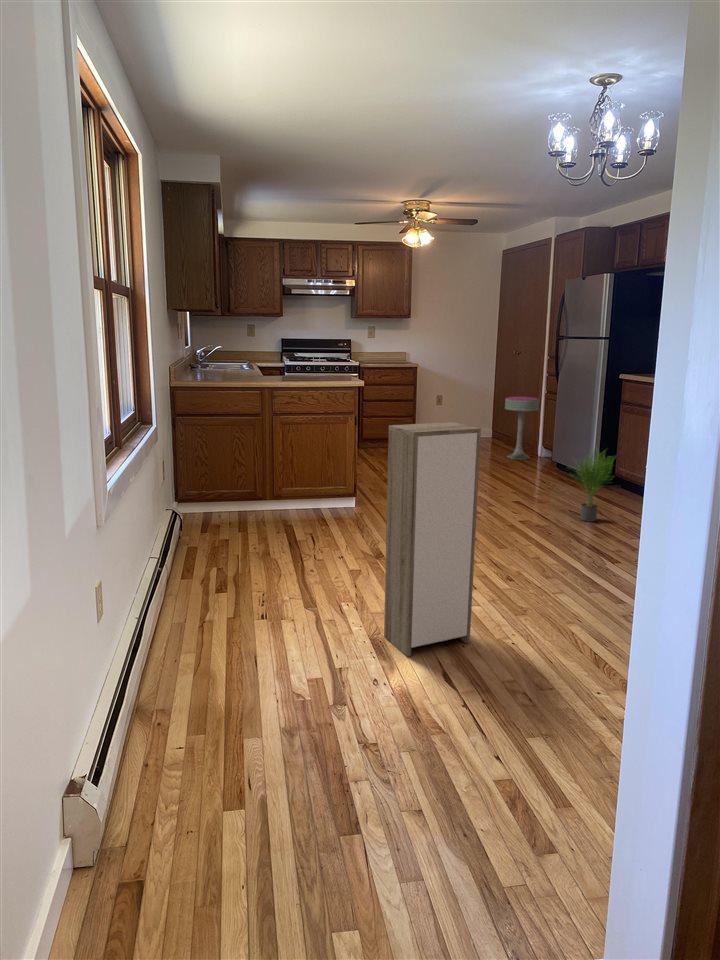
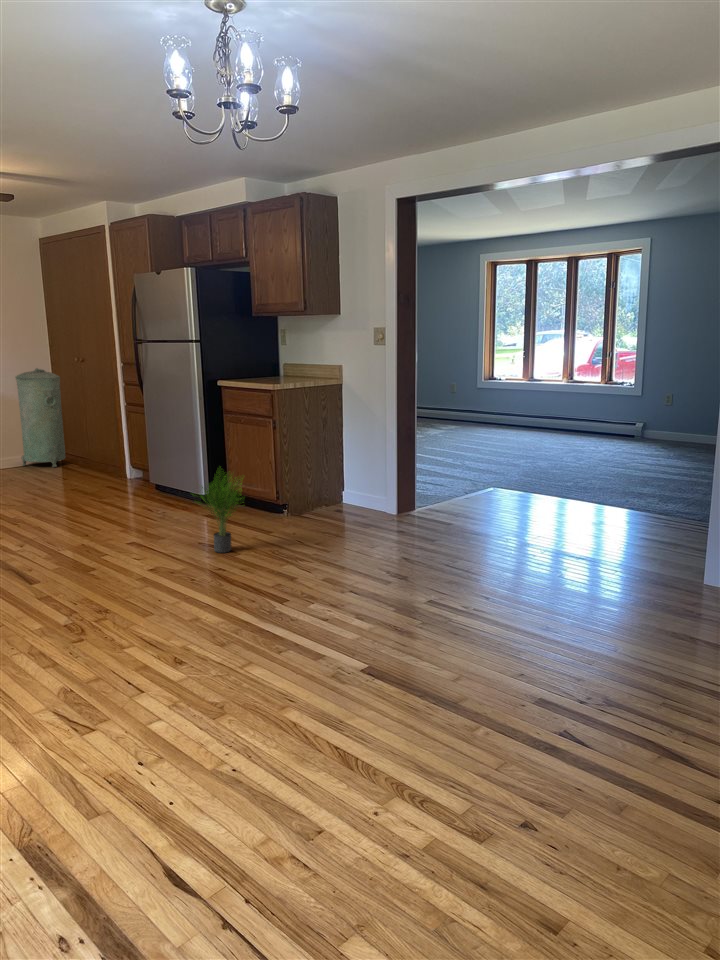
trash can: none [461,361,499,443] -> present [16,369,65,467]
bar stool: present [505,397,539,460] -> none [80,410,122,484]
storage cabinet: present [384,422,481,657] -> none [8,481,178,867]

